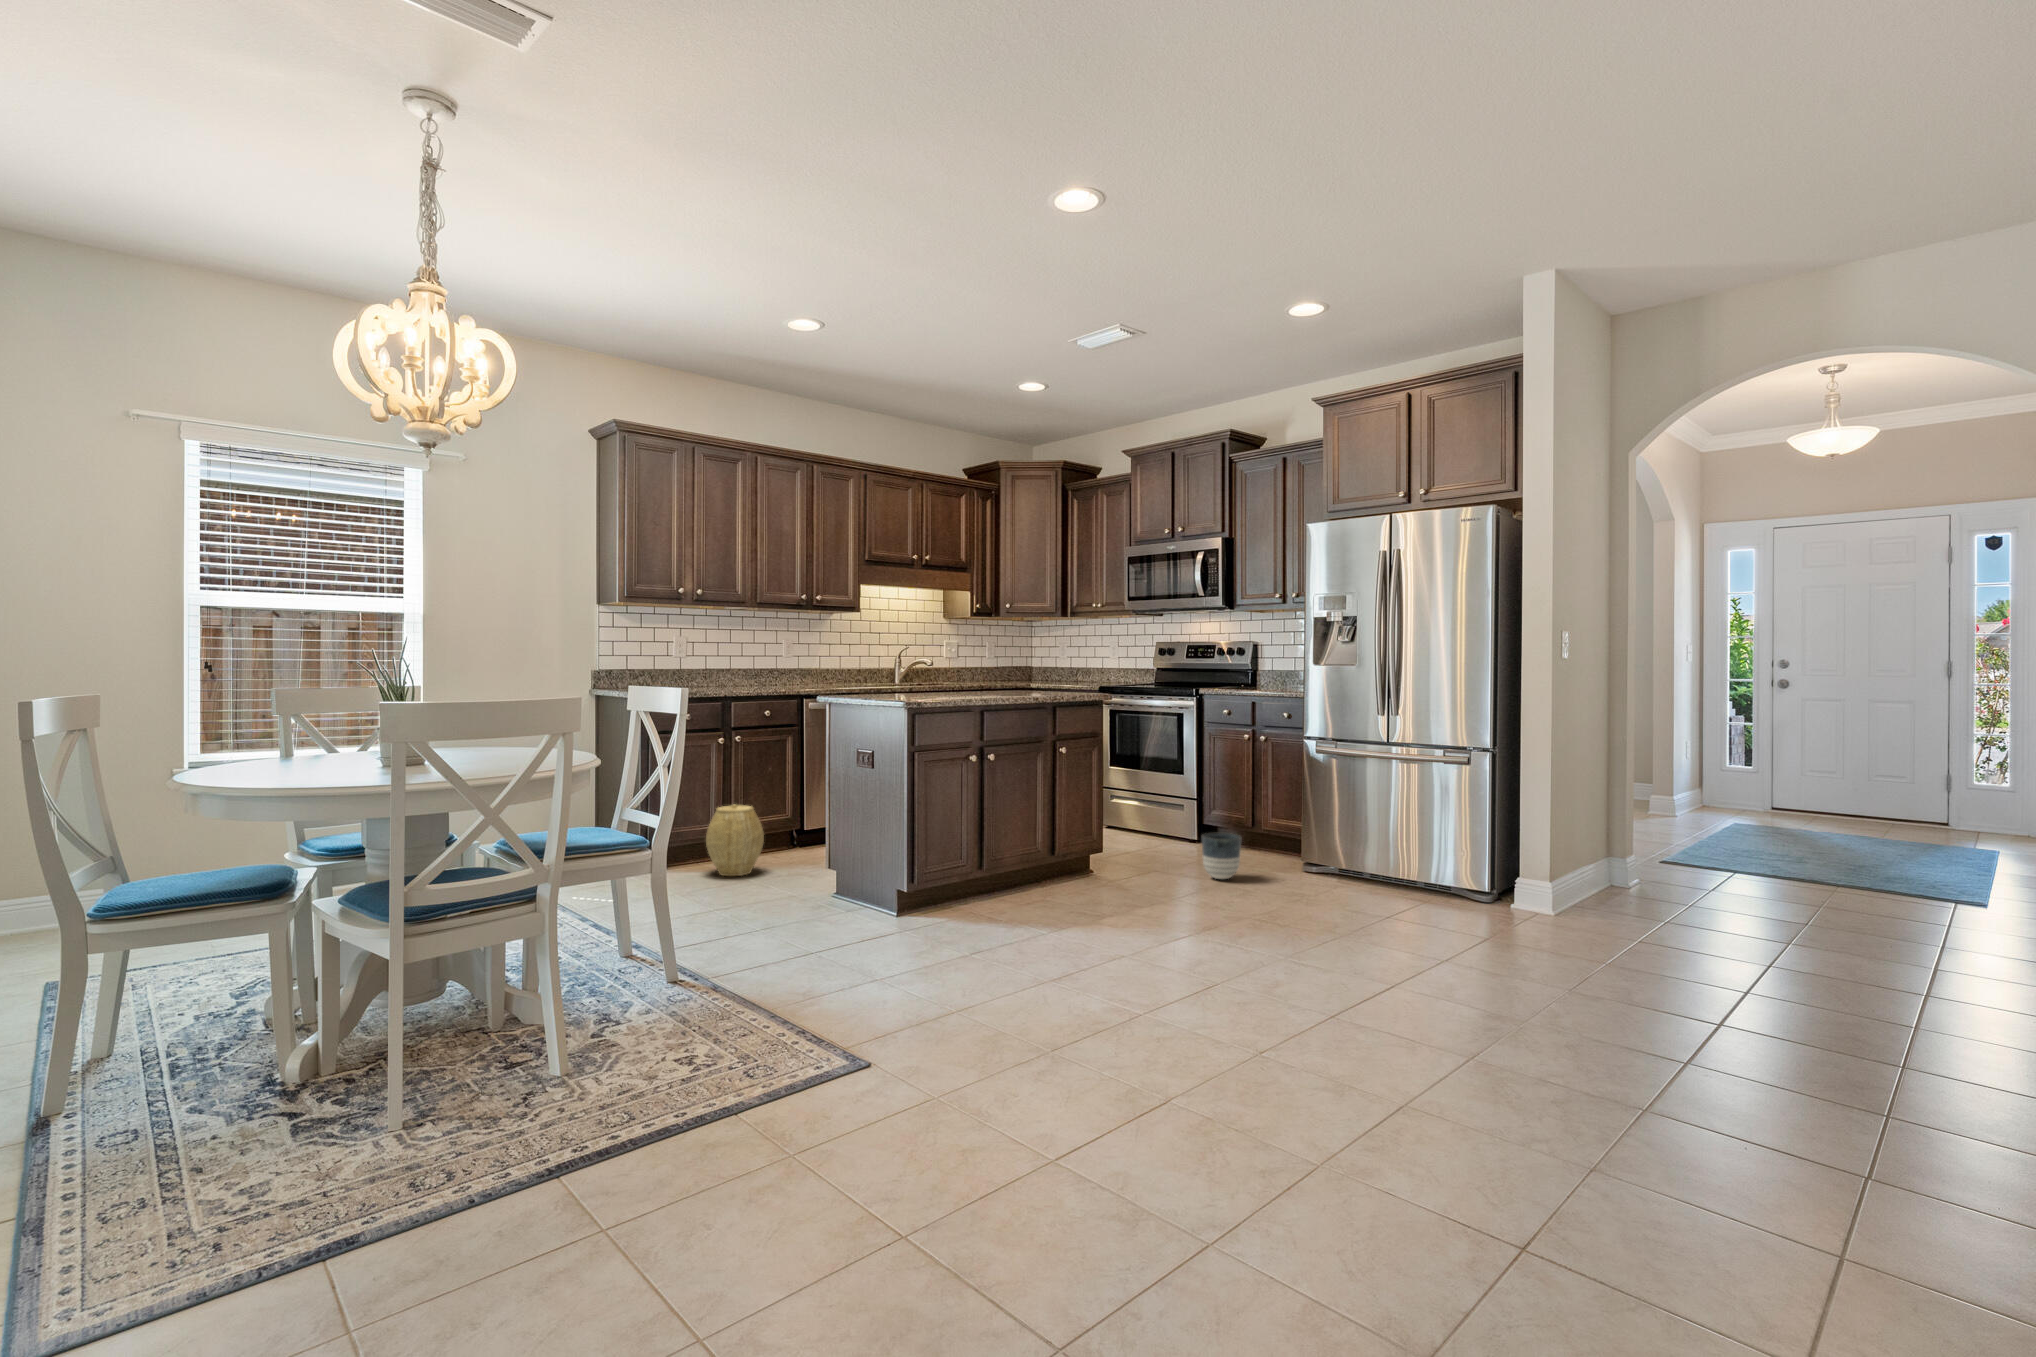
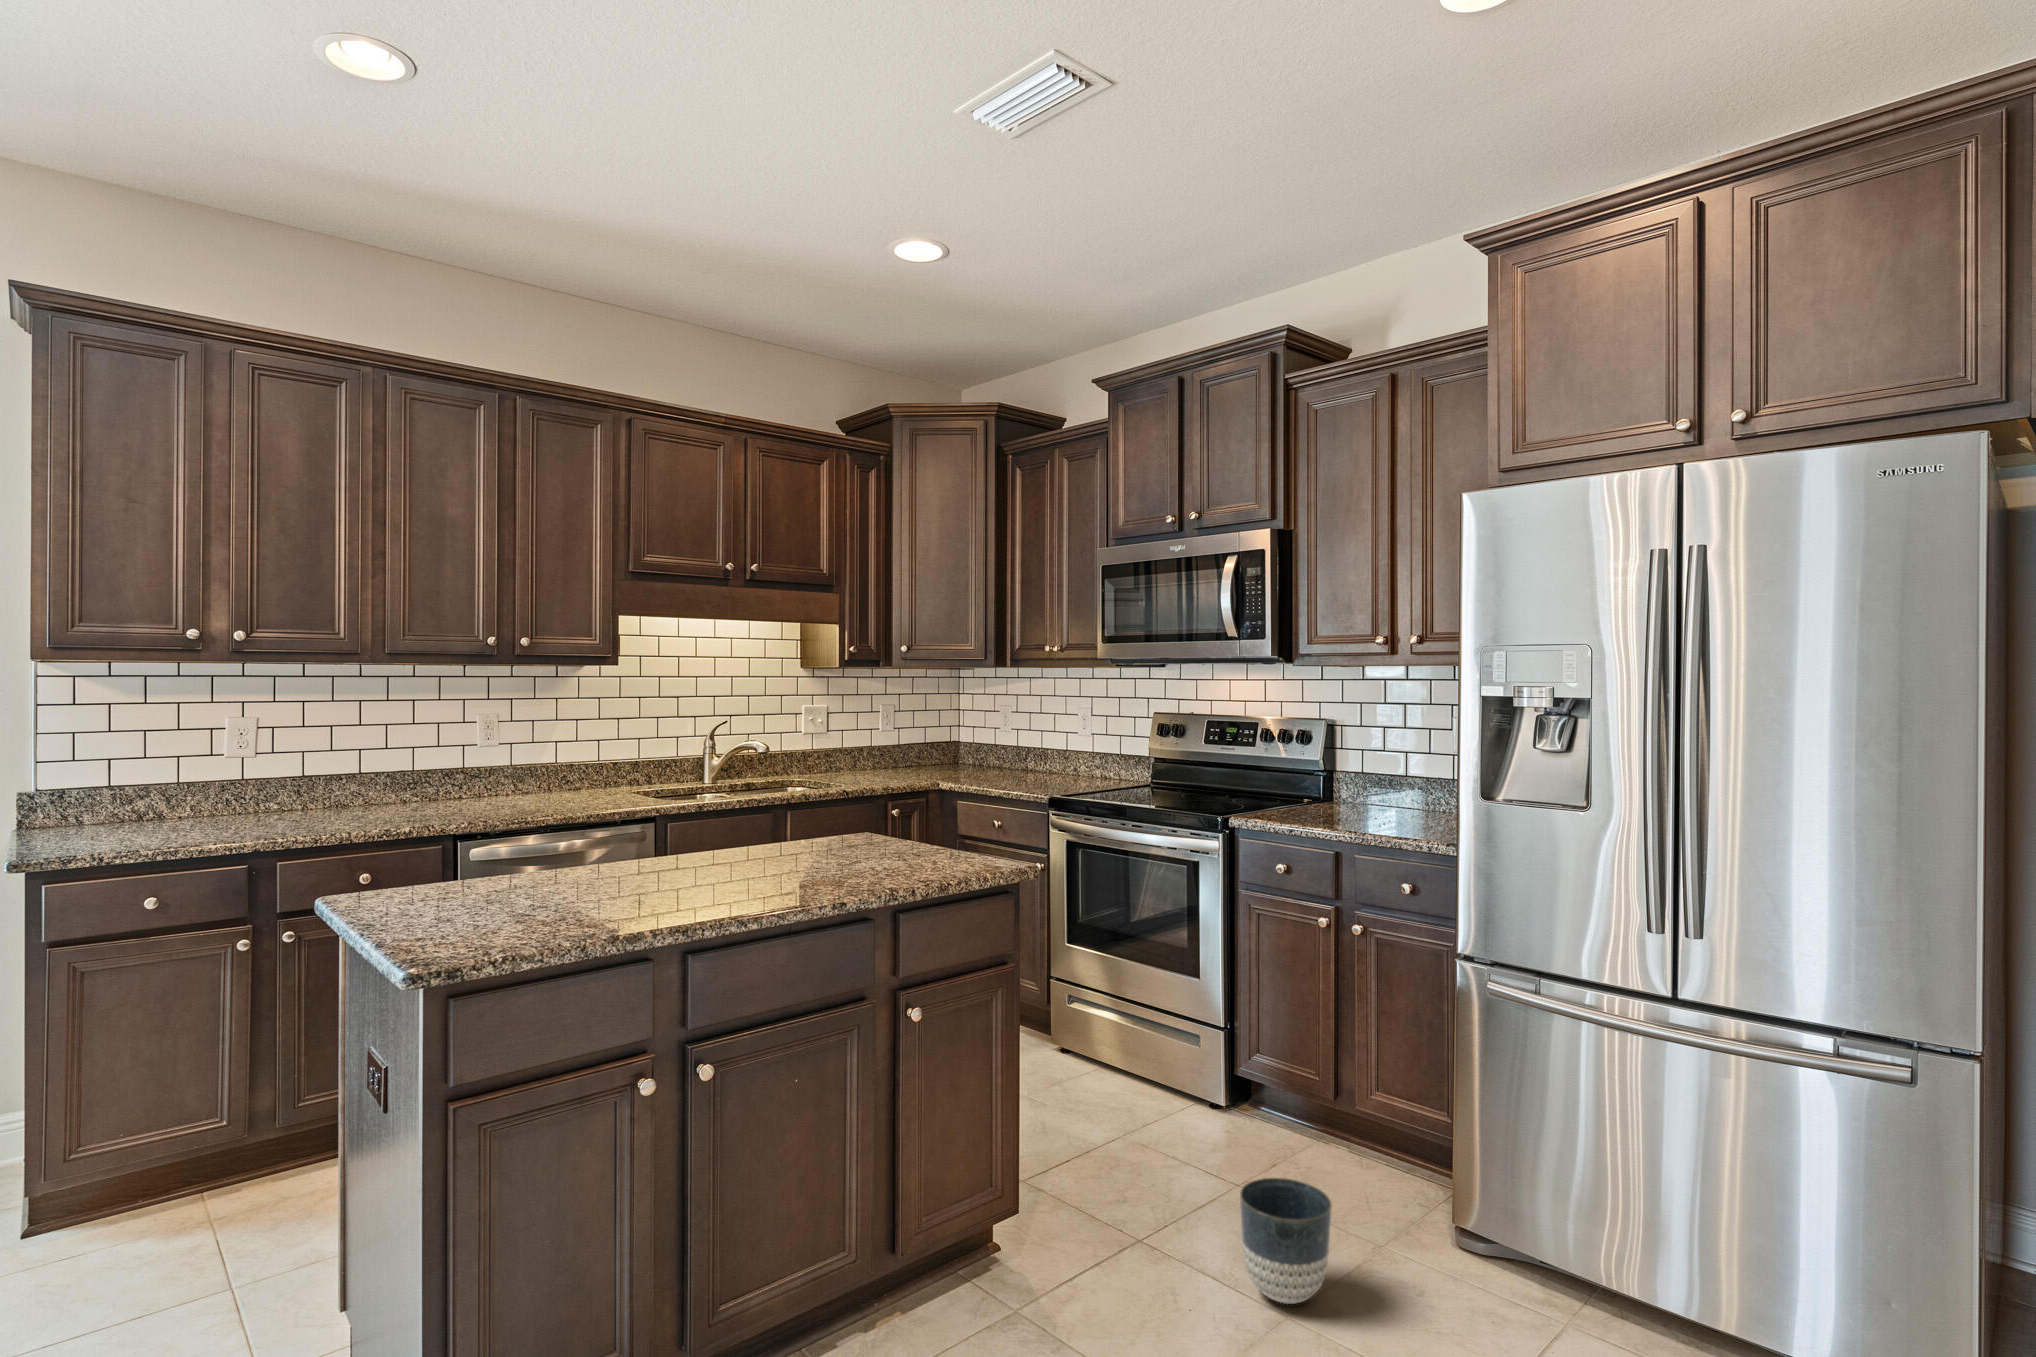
woven basket: present [706,804,764,876] -> none [108,1109,266,1290]

